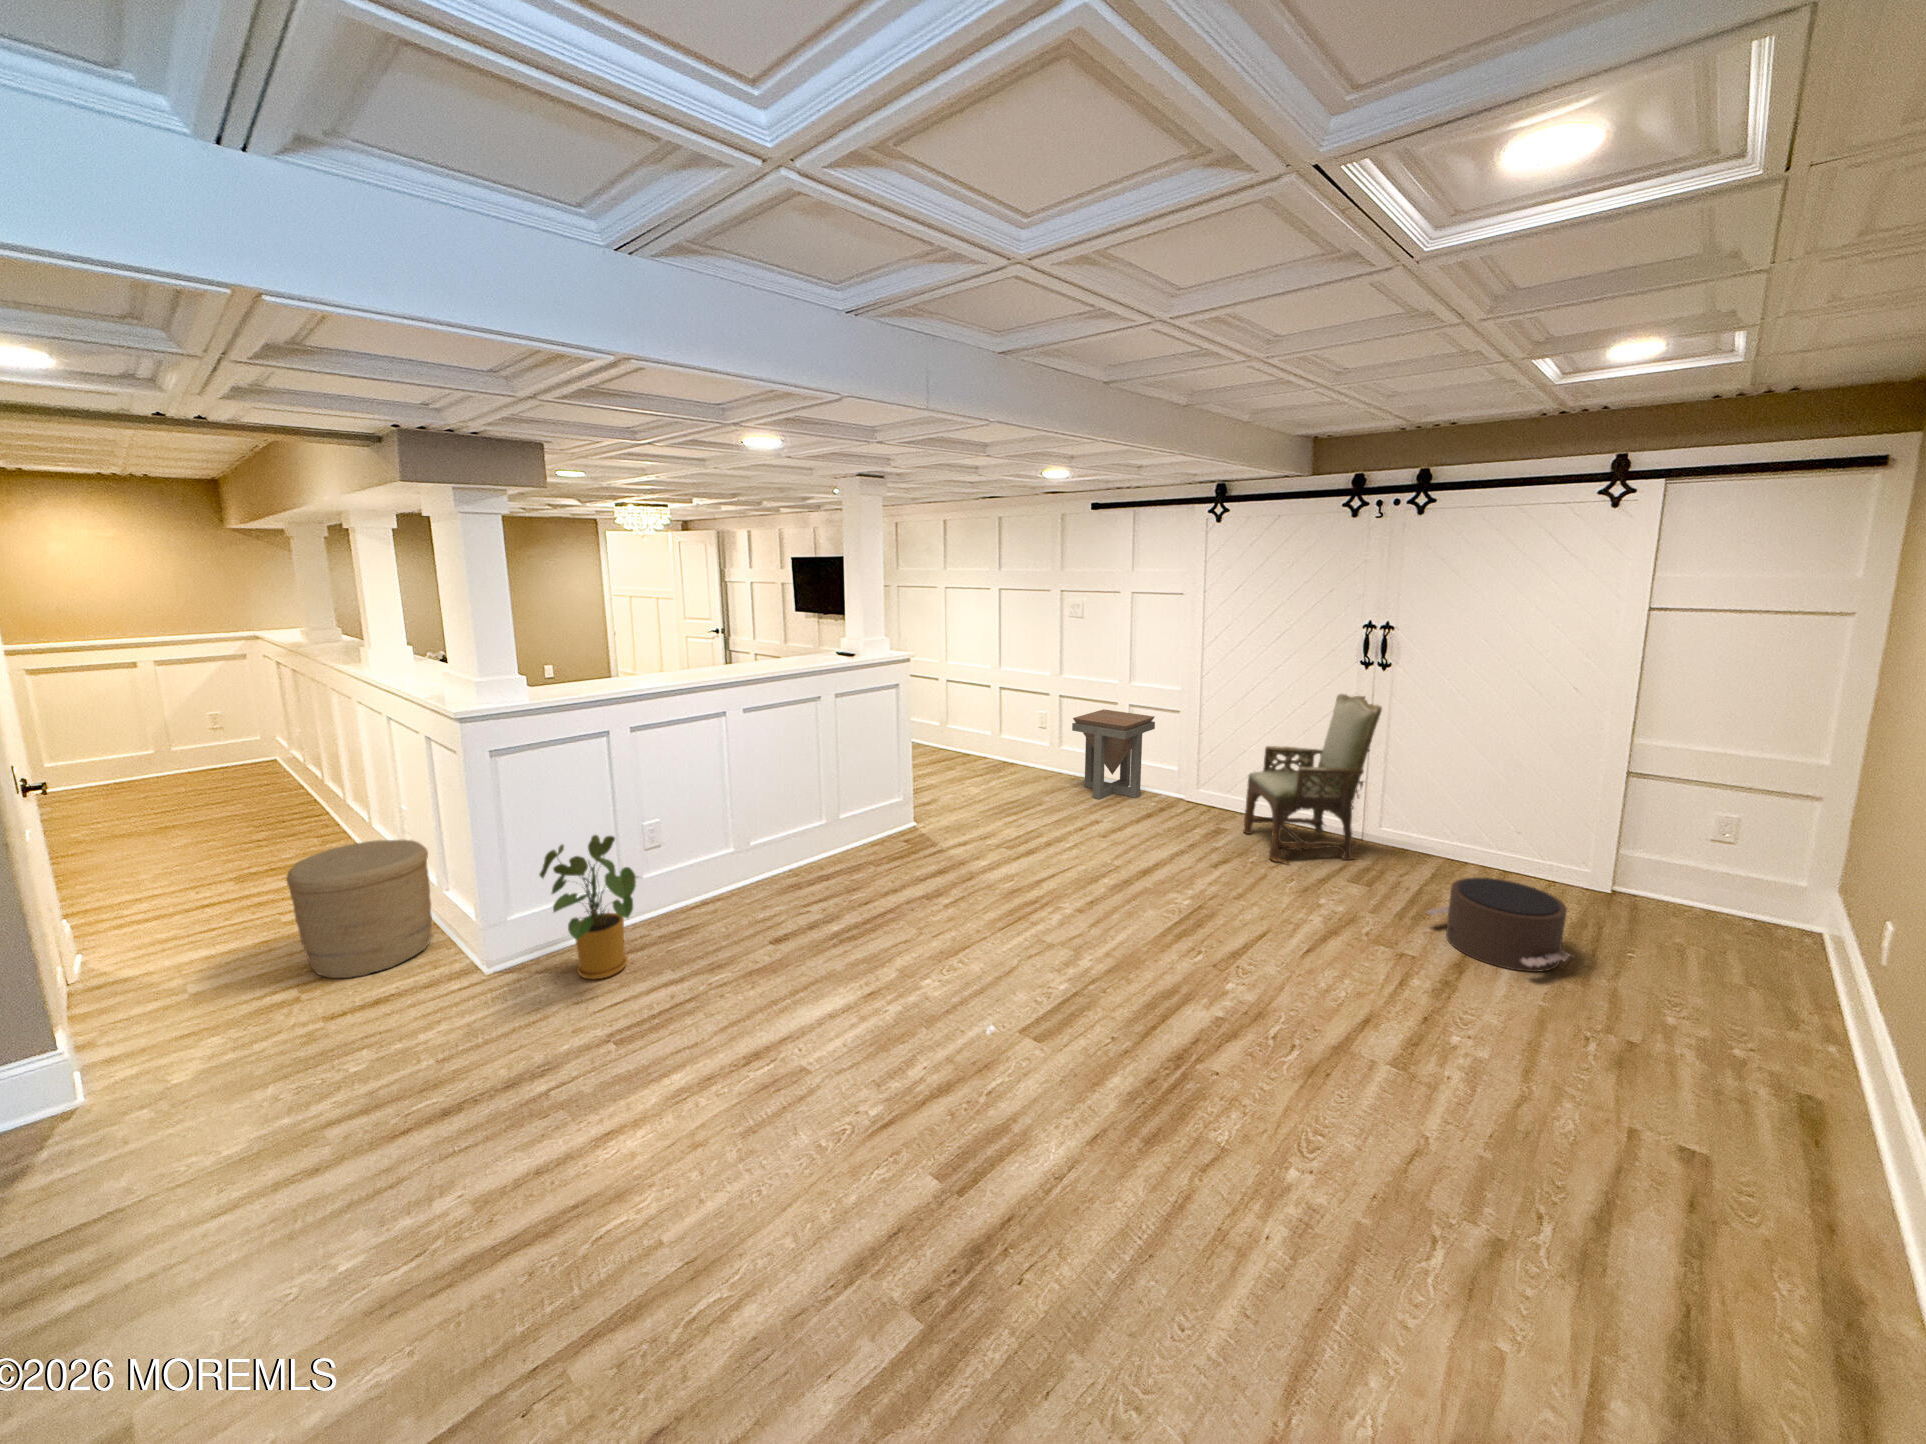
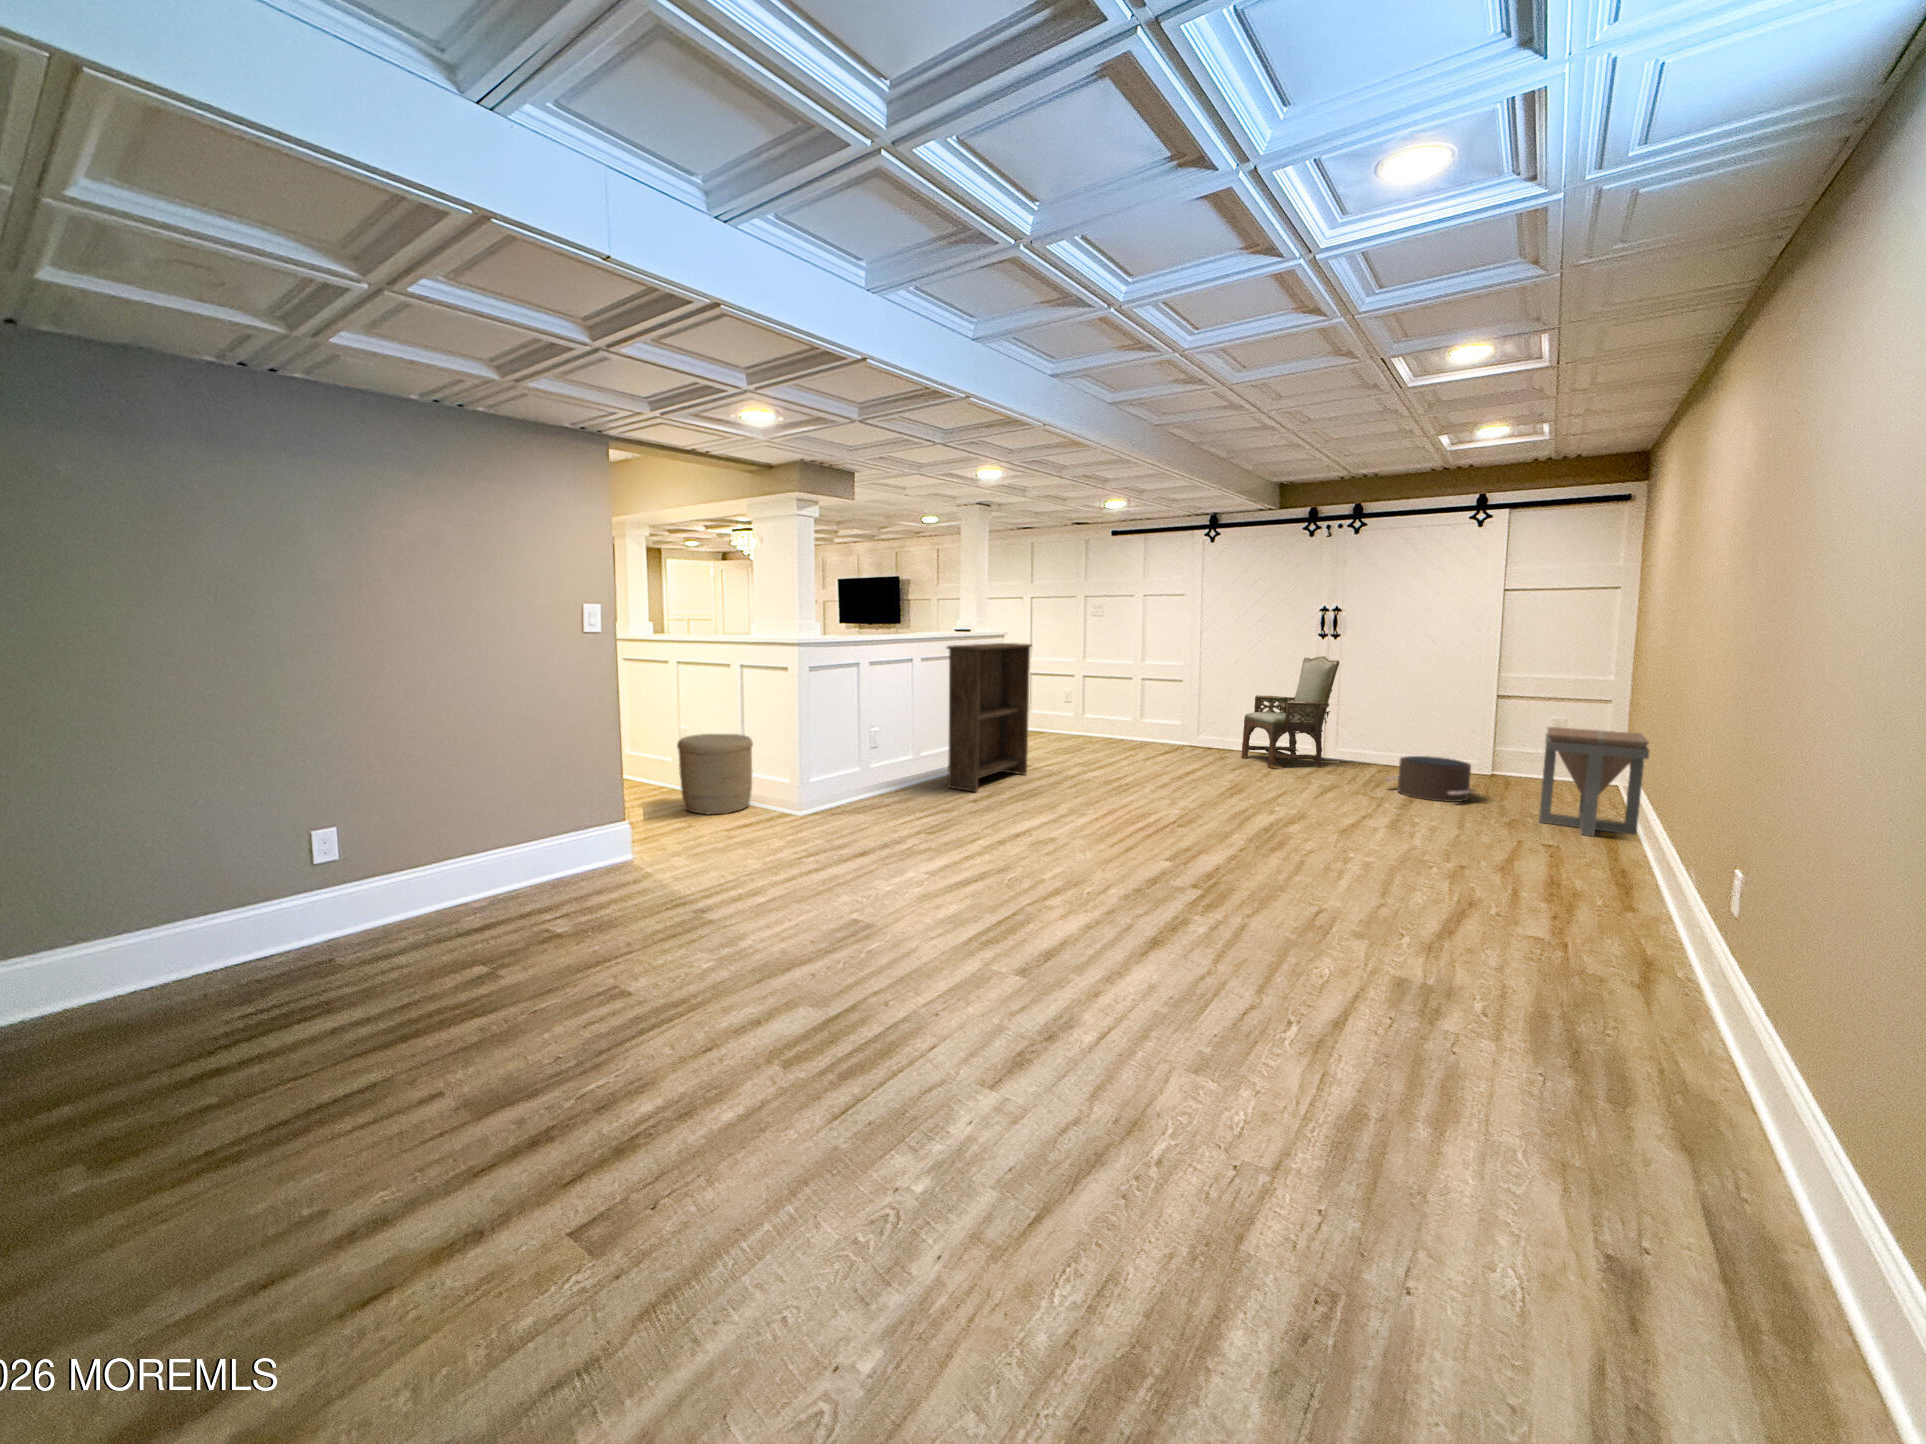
bookshelf: none [745,684,906,921] -> present [947,643,1032,792]
side table: present [1072,709,1155,799] -> present [1539,727,1649,836]
house plant: present [539,835,638,979] -> none [842,725,917,812]

